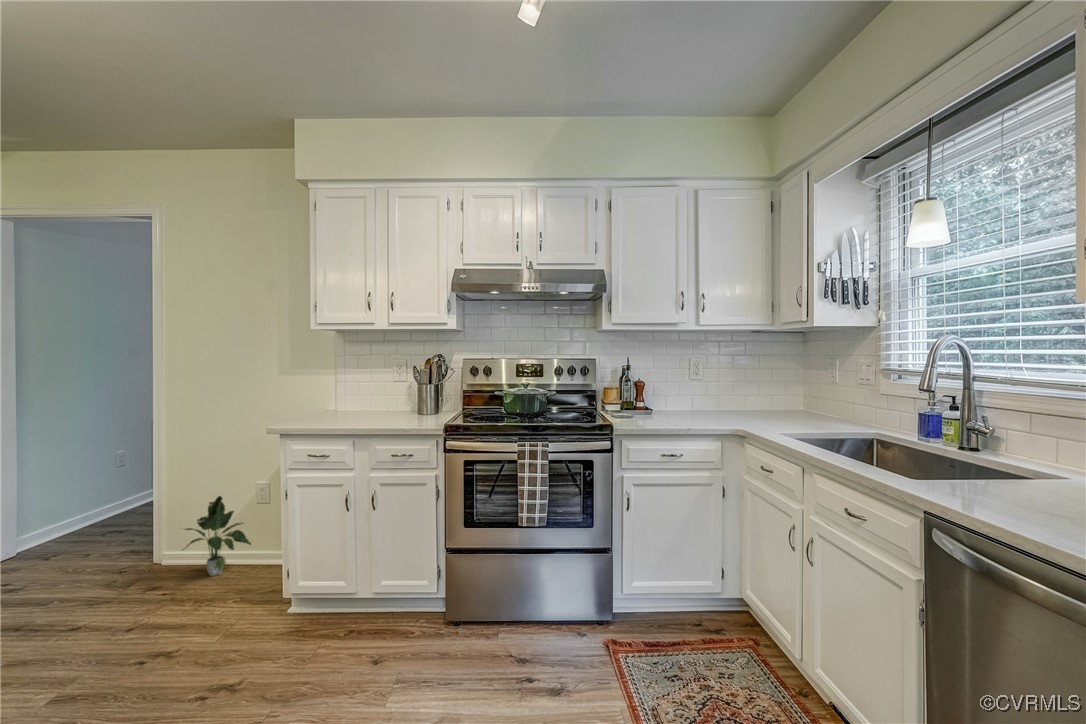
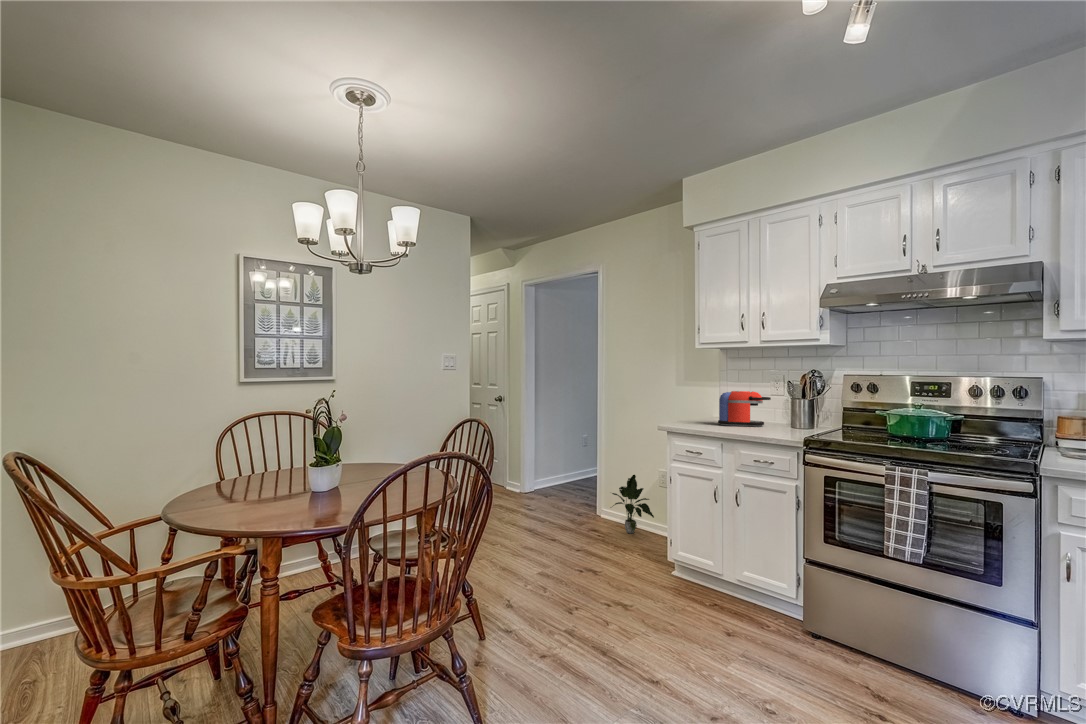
coffee maker: none [344,379,400,420] -> present [718,391,771,427]

